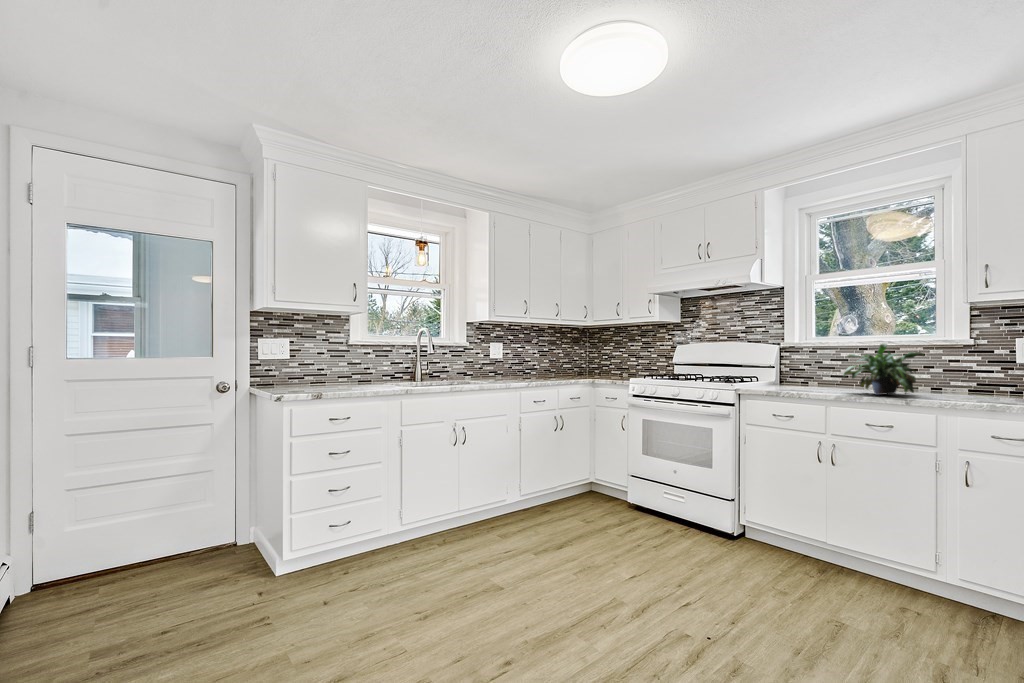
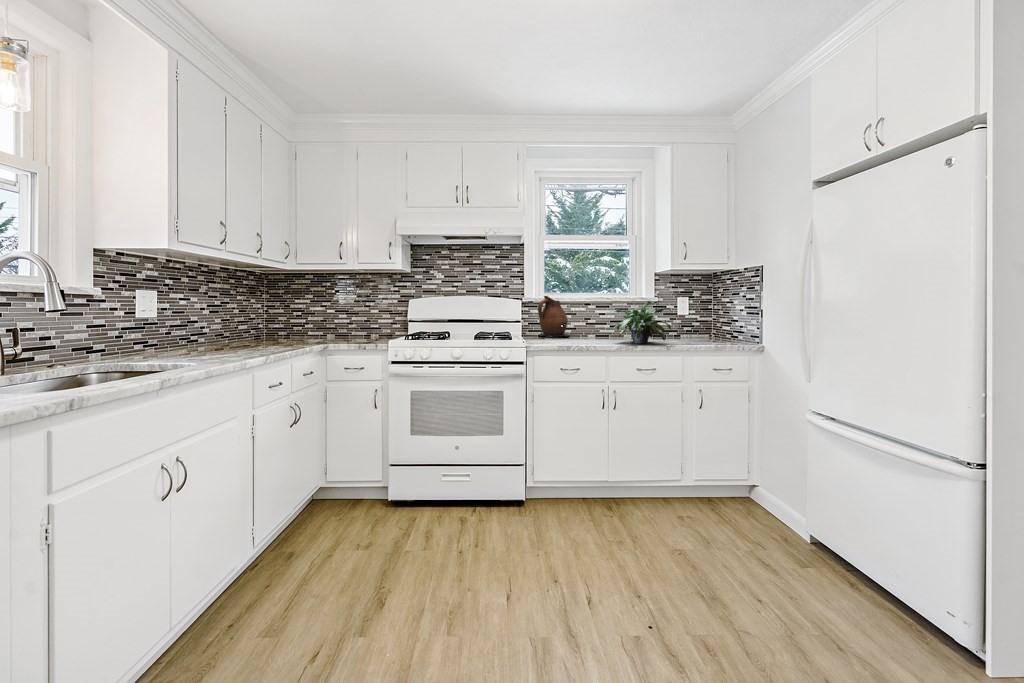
ceramic pitcher: none [793,340,843,385] -> present [538,296,569,336]

